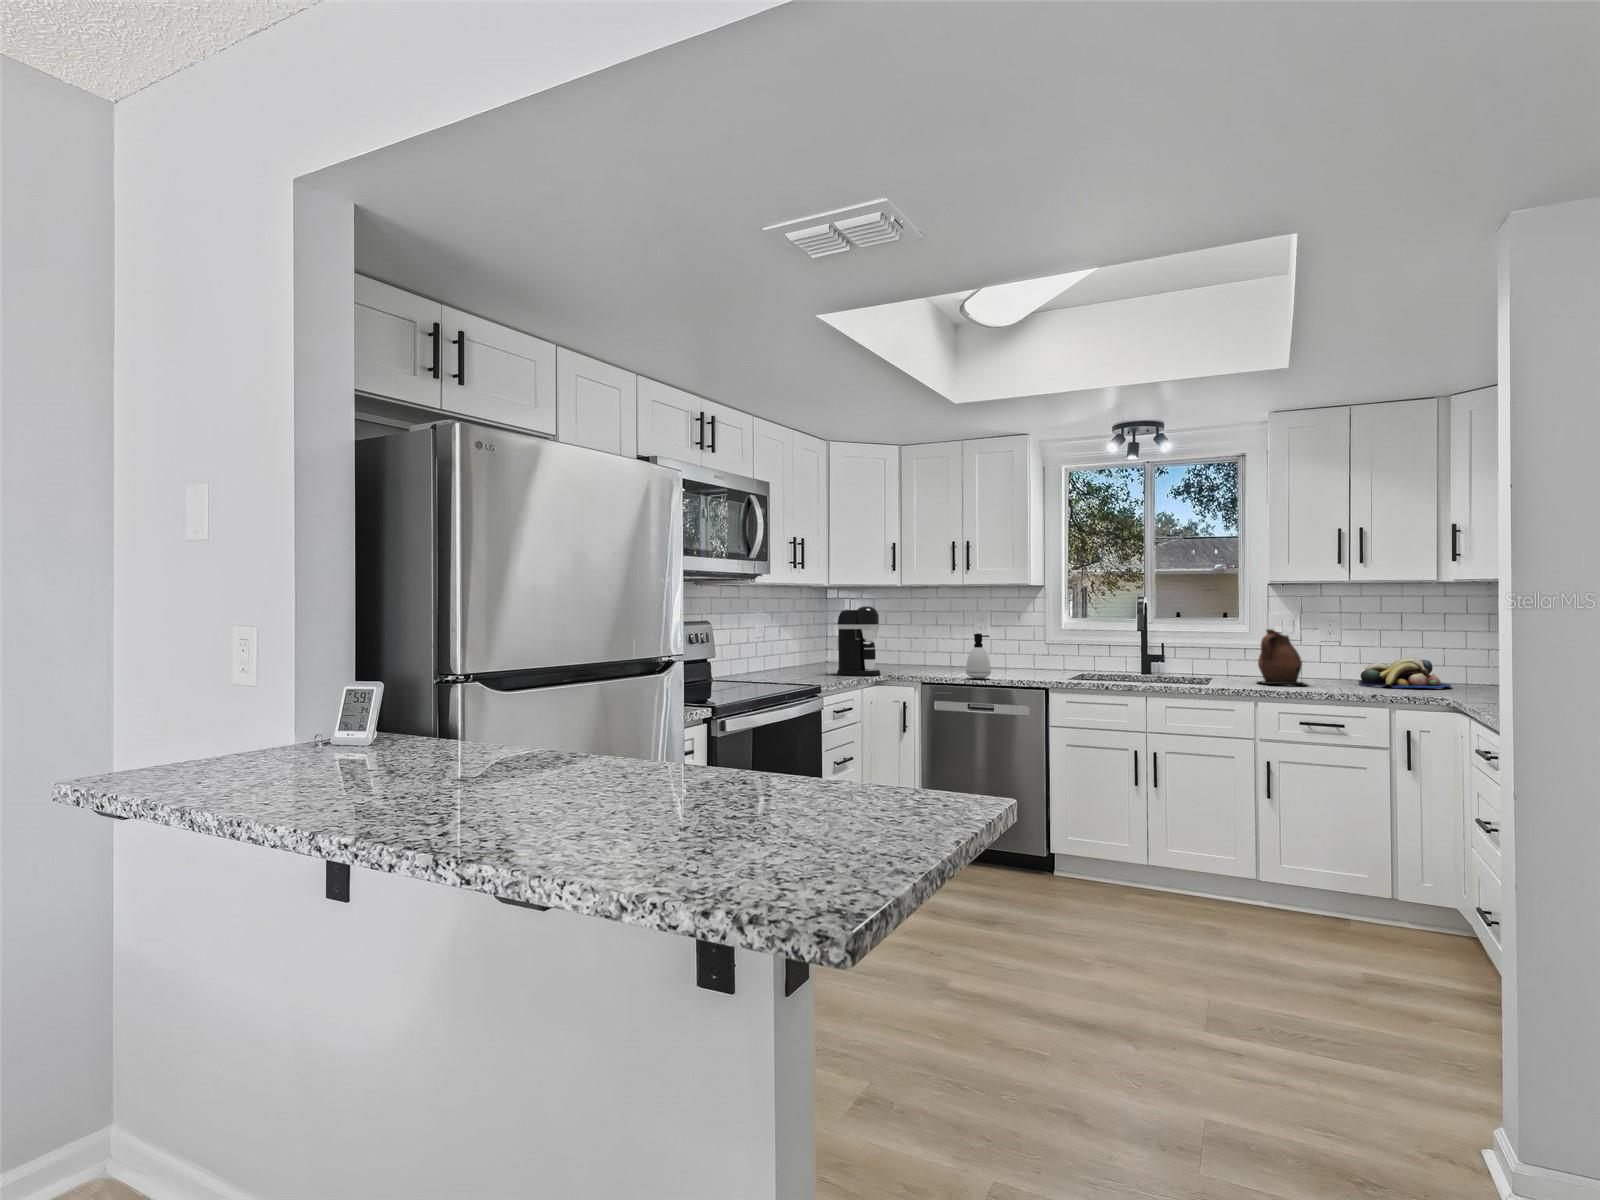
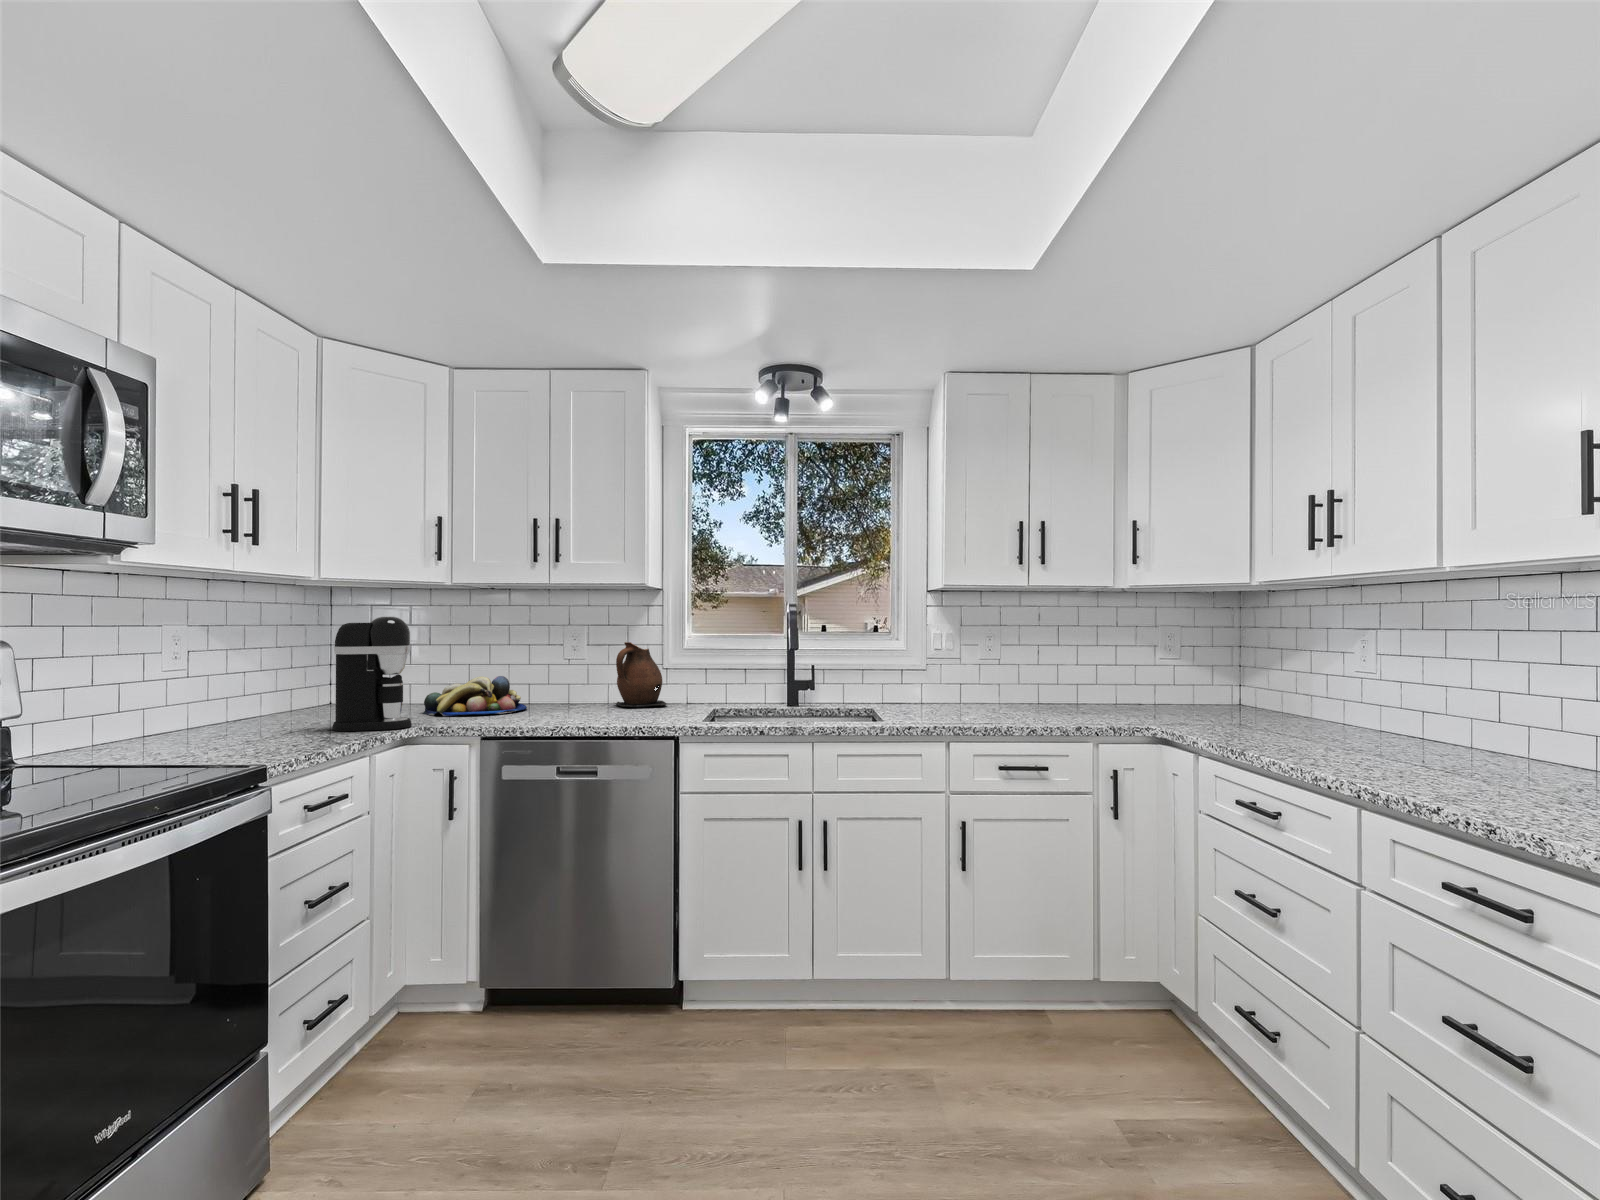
ceramic pitcher: present [1258,629,1306,685] -> present [615,642,666,706]
soap dispenser: present [966,633,991,679] -> none [554,658,591,726]
fruit bowl: present [1358,658,1451,688] -> present [424,676,527,716]

